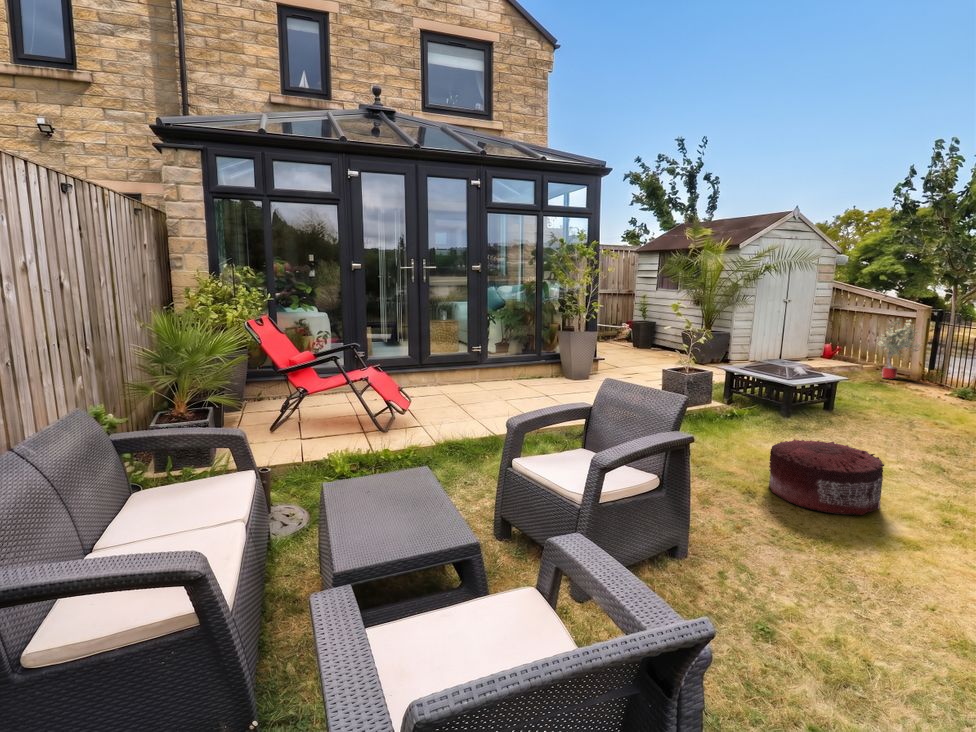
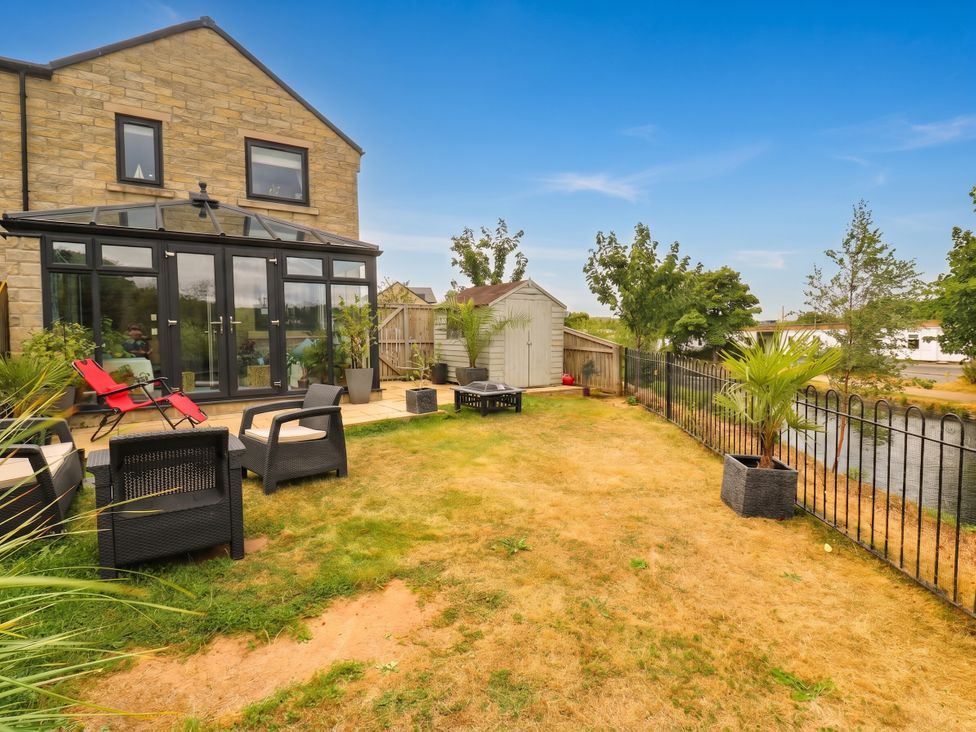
pouf: present [769,439,884,515] -> none [418,423,475,460]

